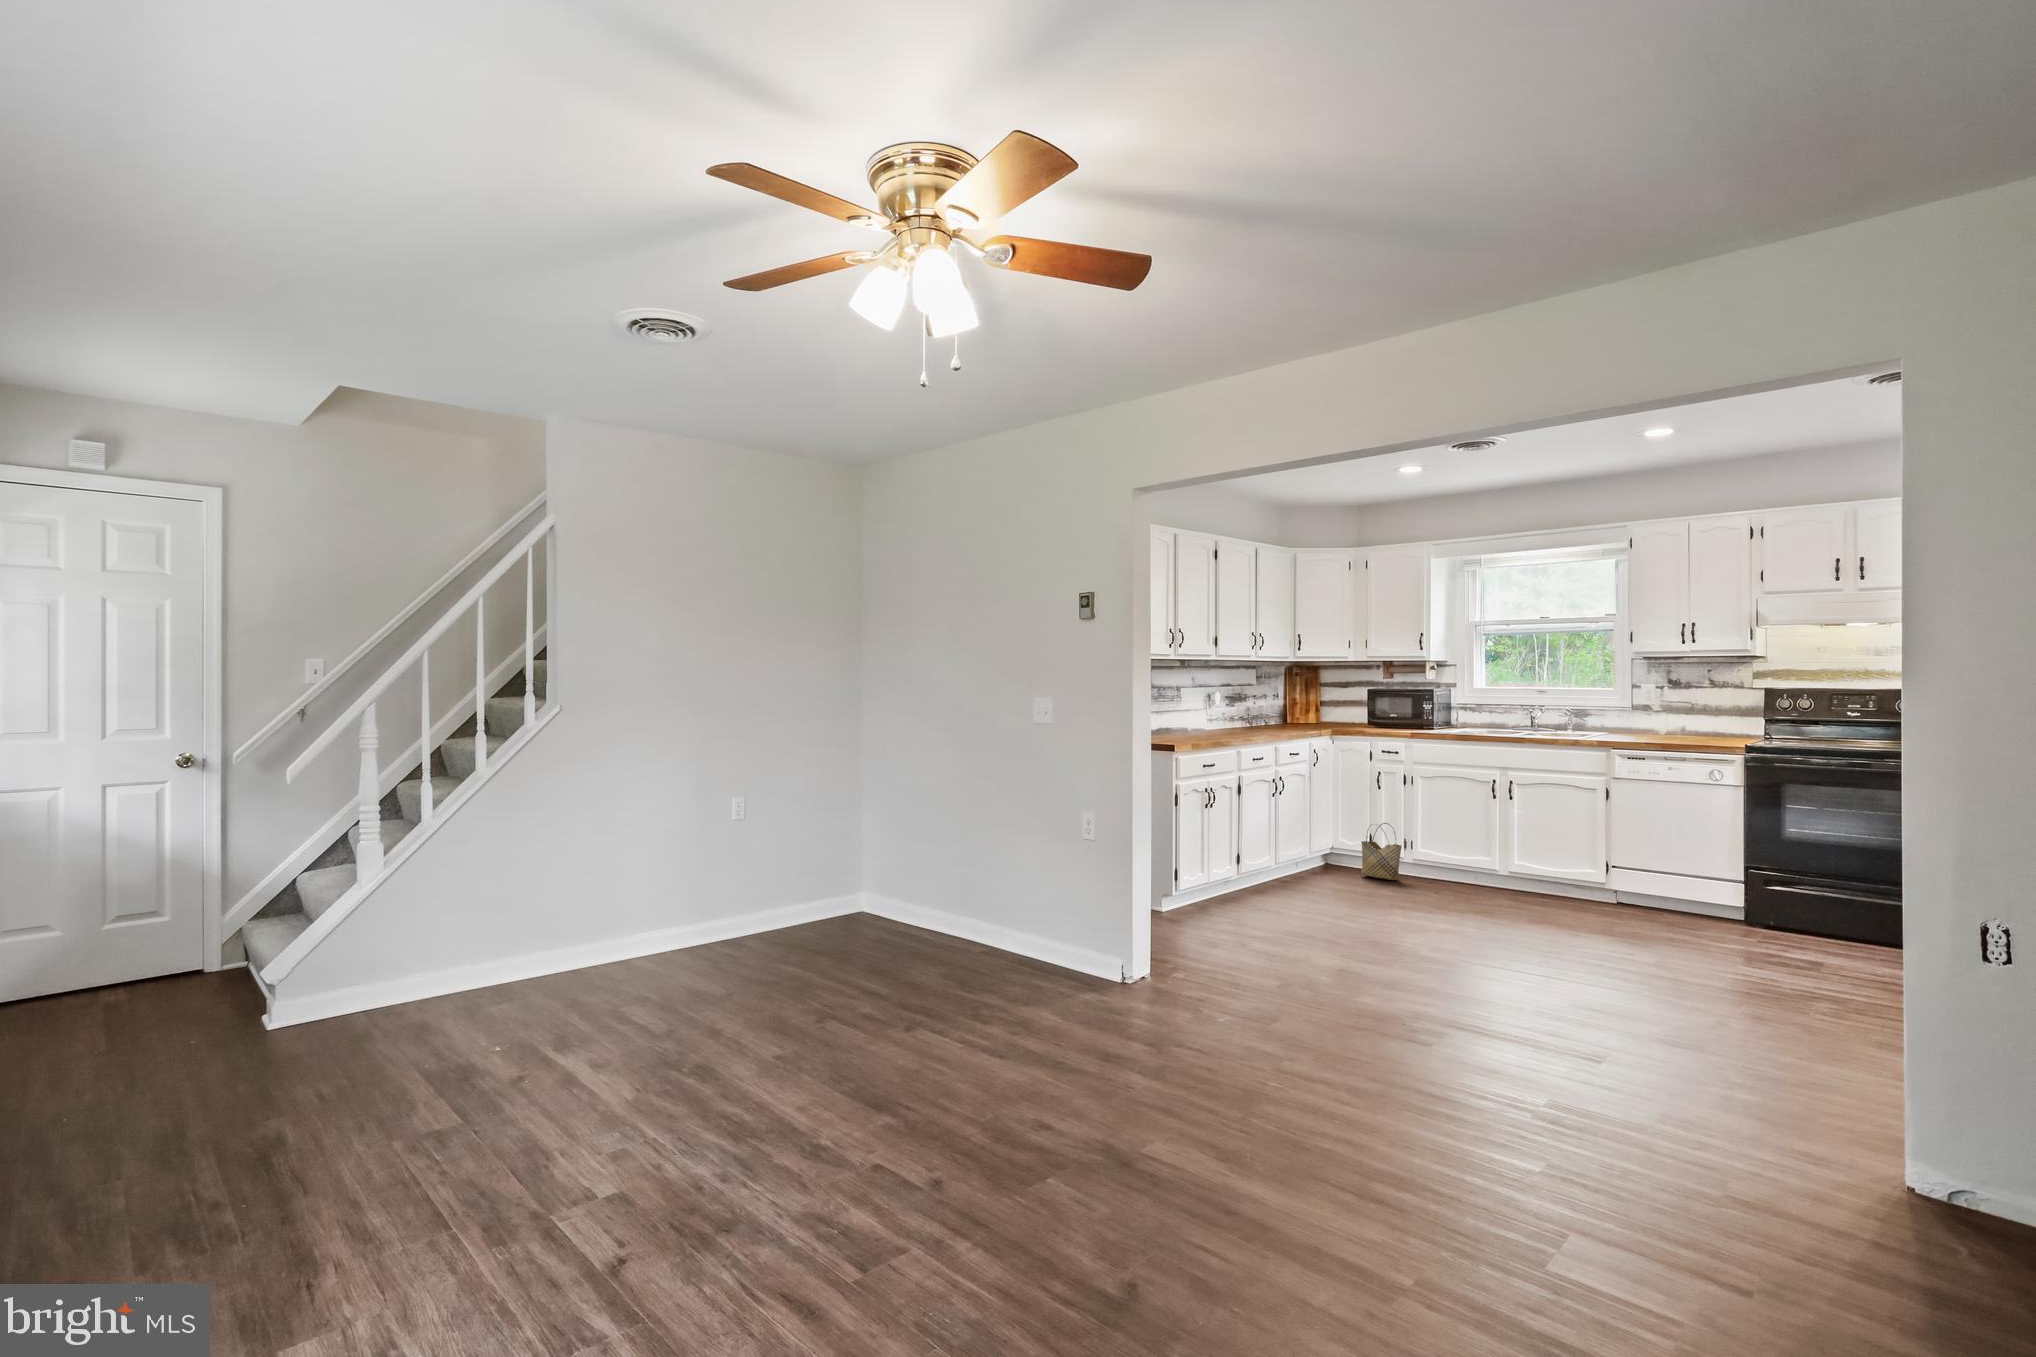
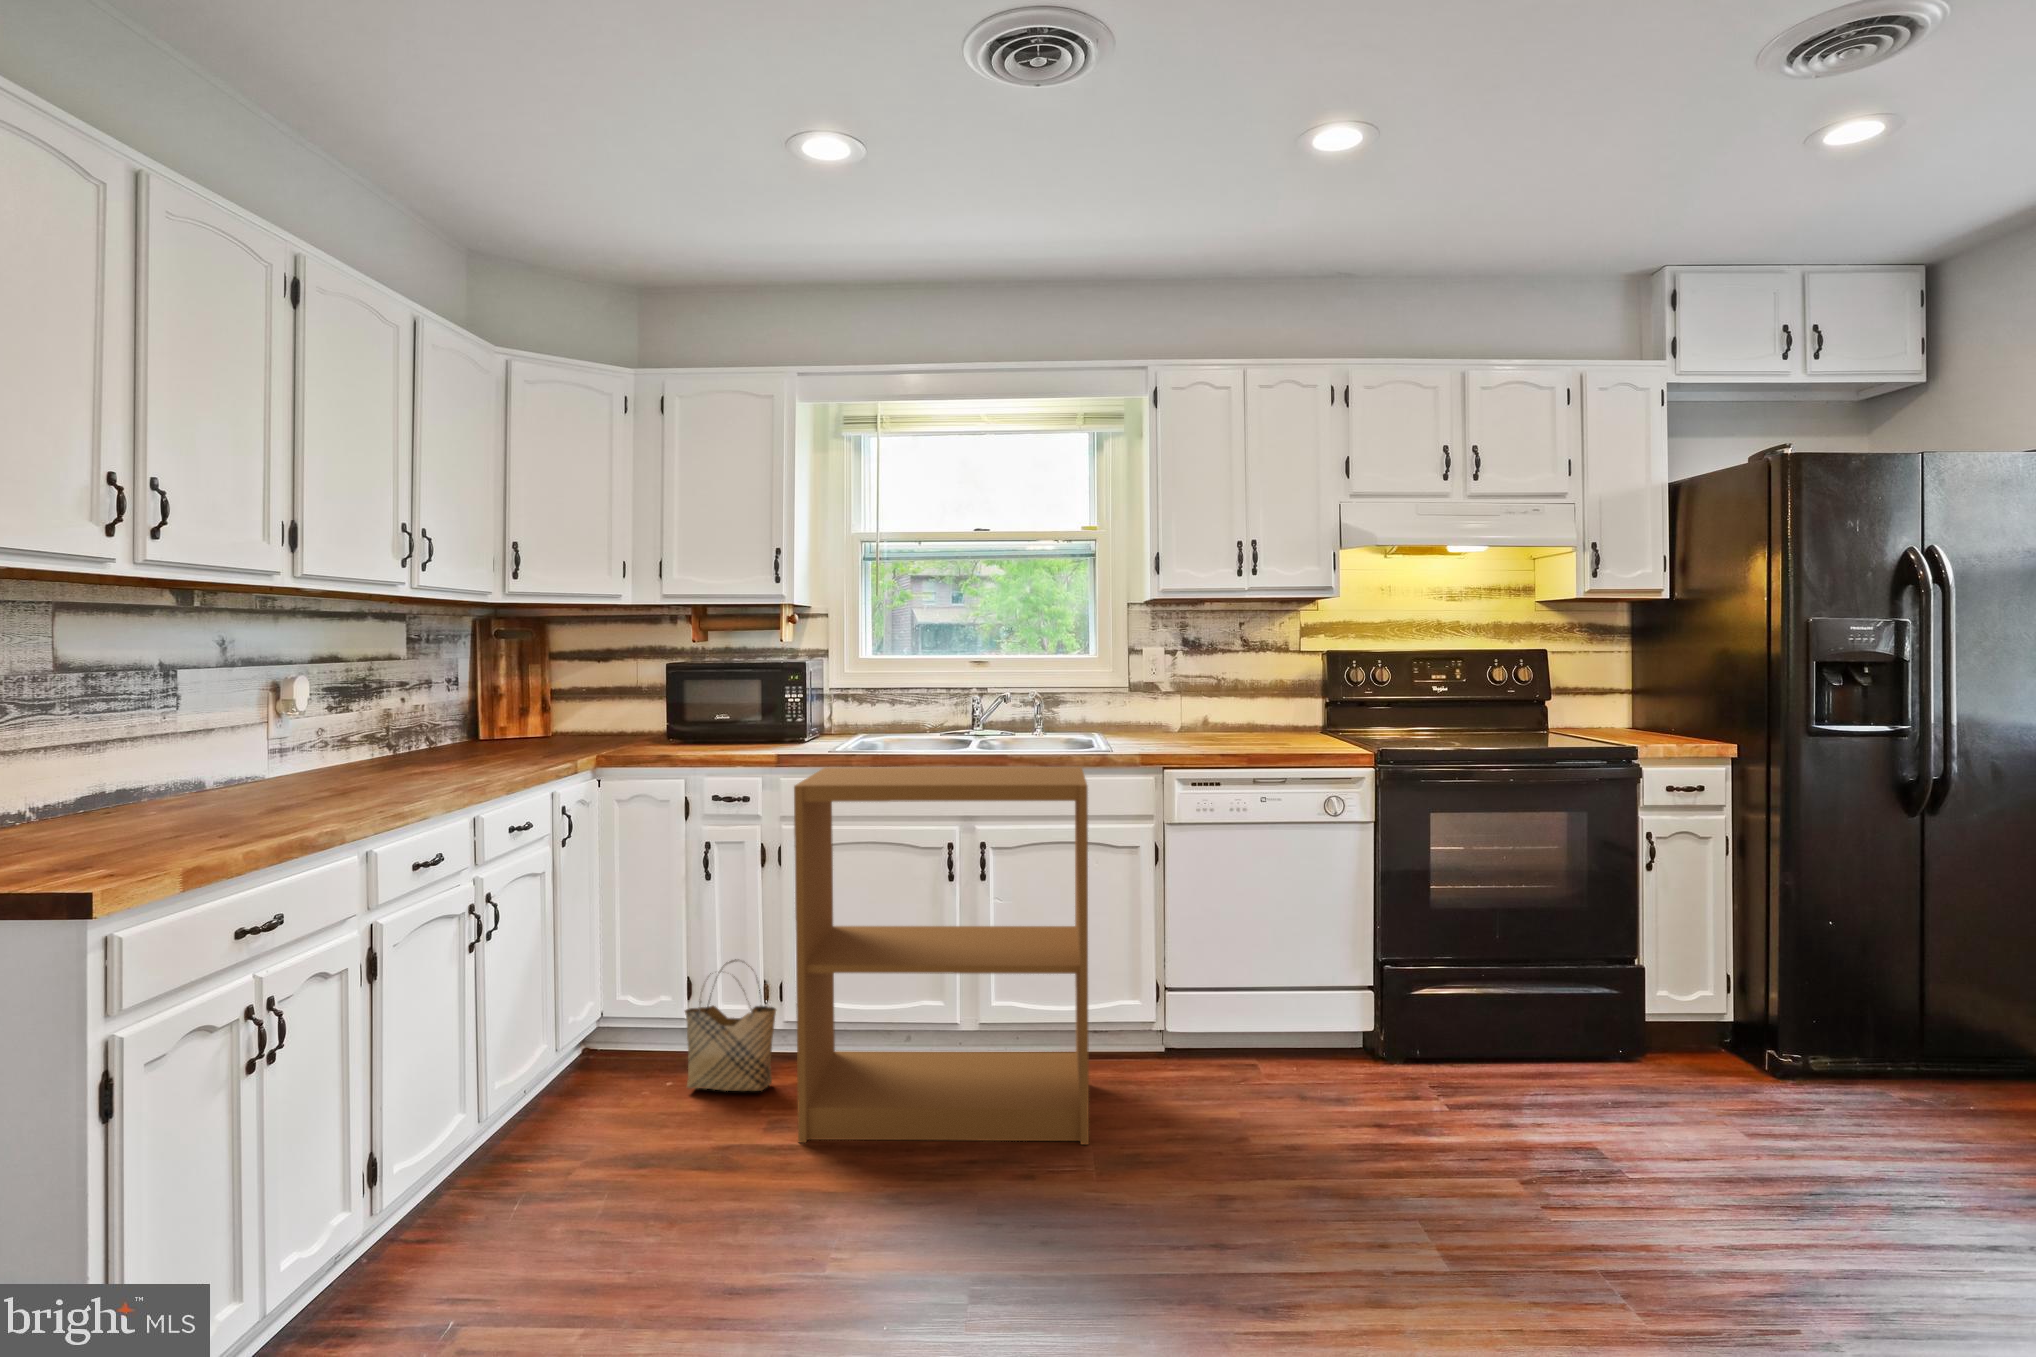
bookshelf: none [1397,738,1554,913] -> present [794,767,1089,1145]

